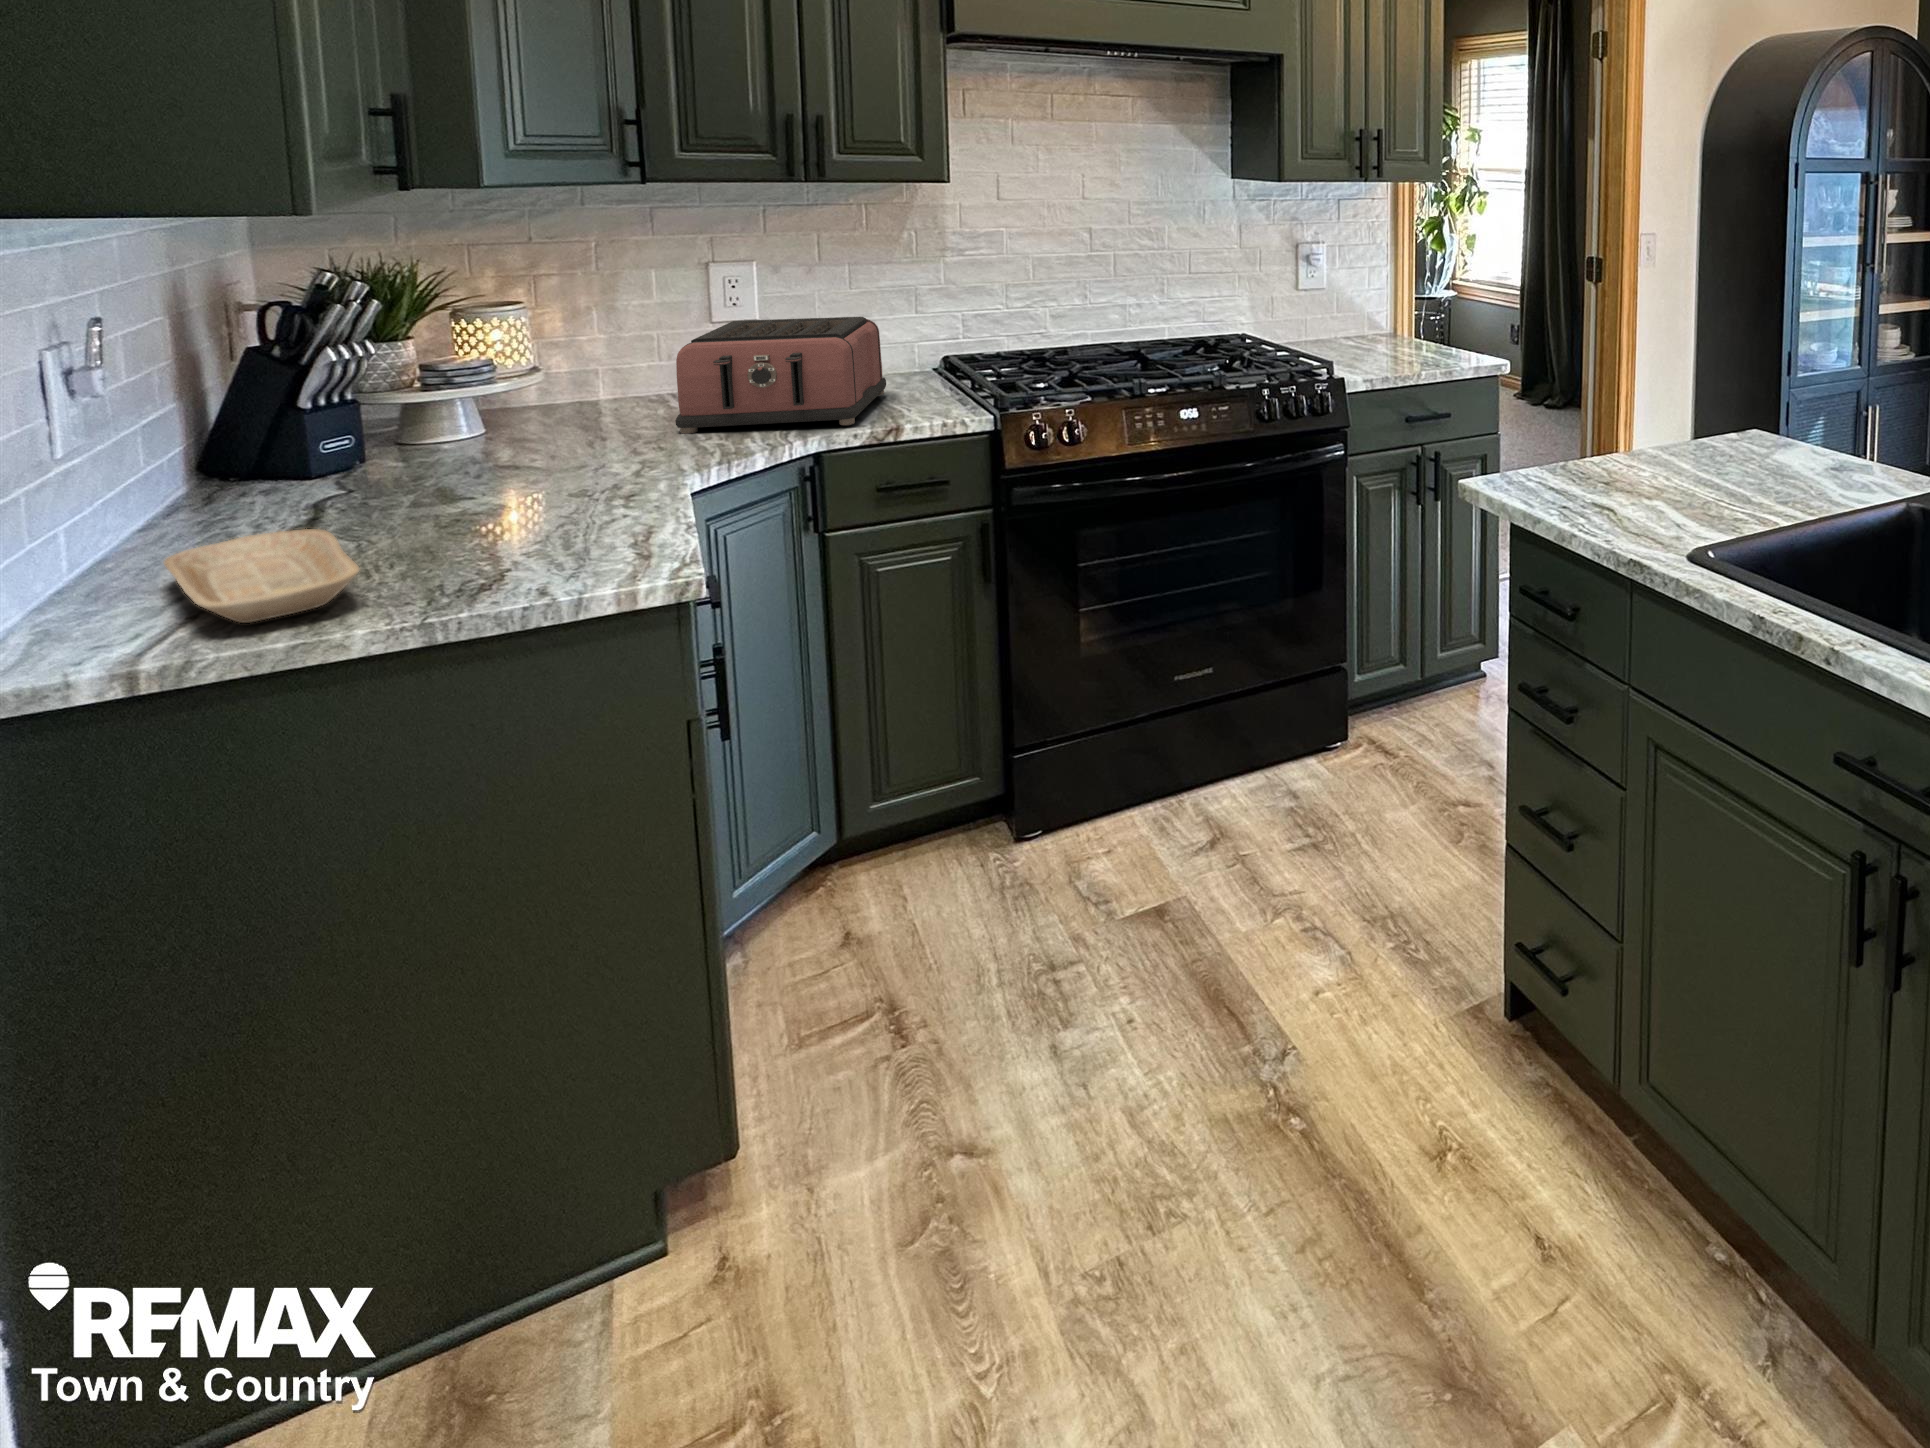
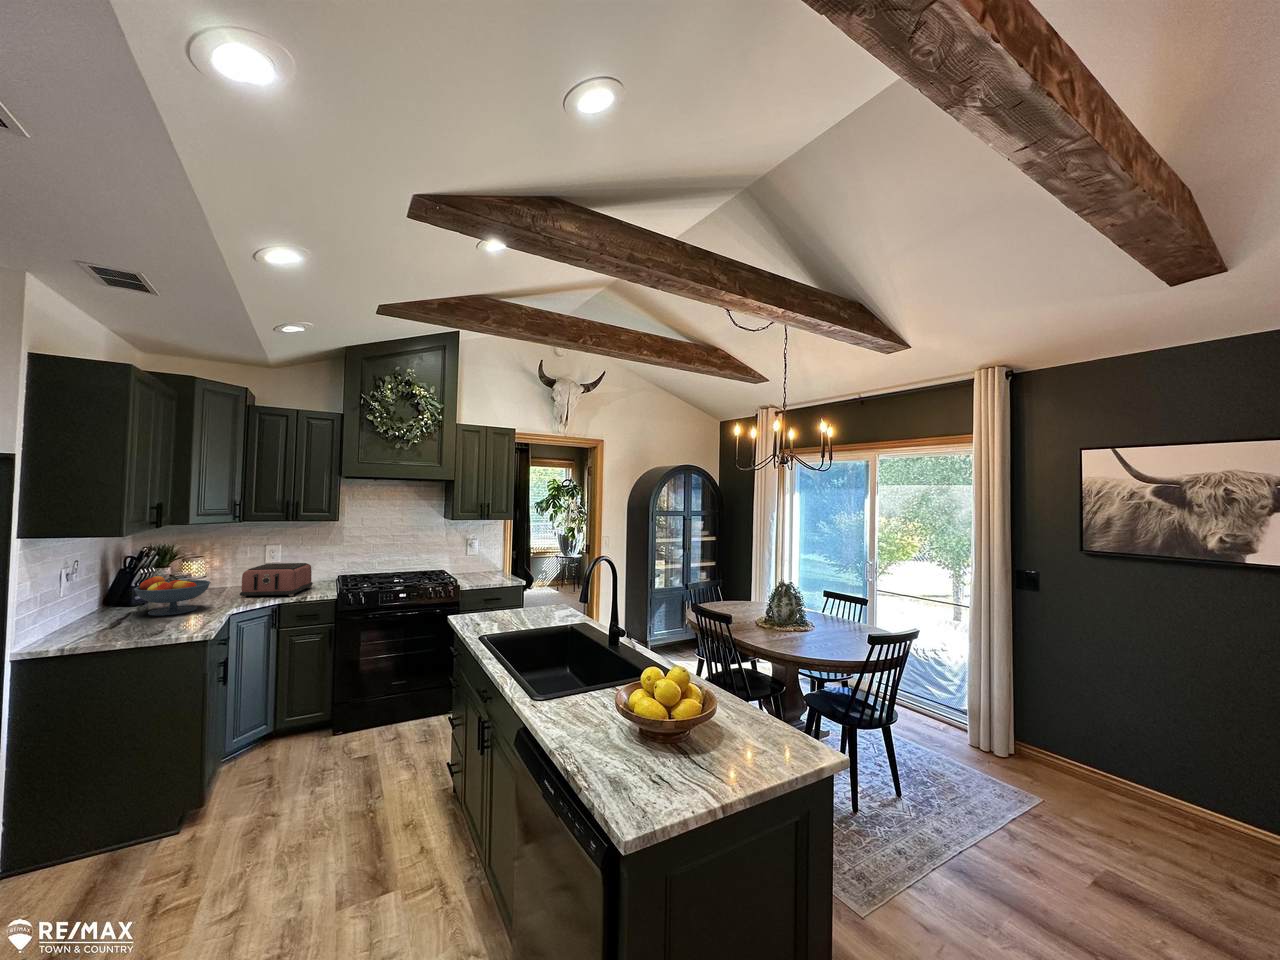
fruit bowl: none [328,370,598,510] -> present [134,576,211,616]
tray: present [164,529,359,623] -> none [81,618,126,640]

